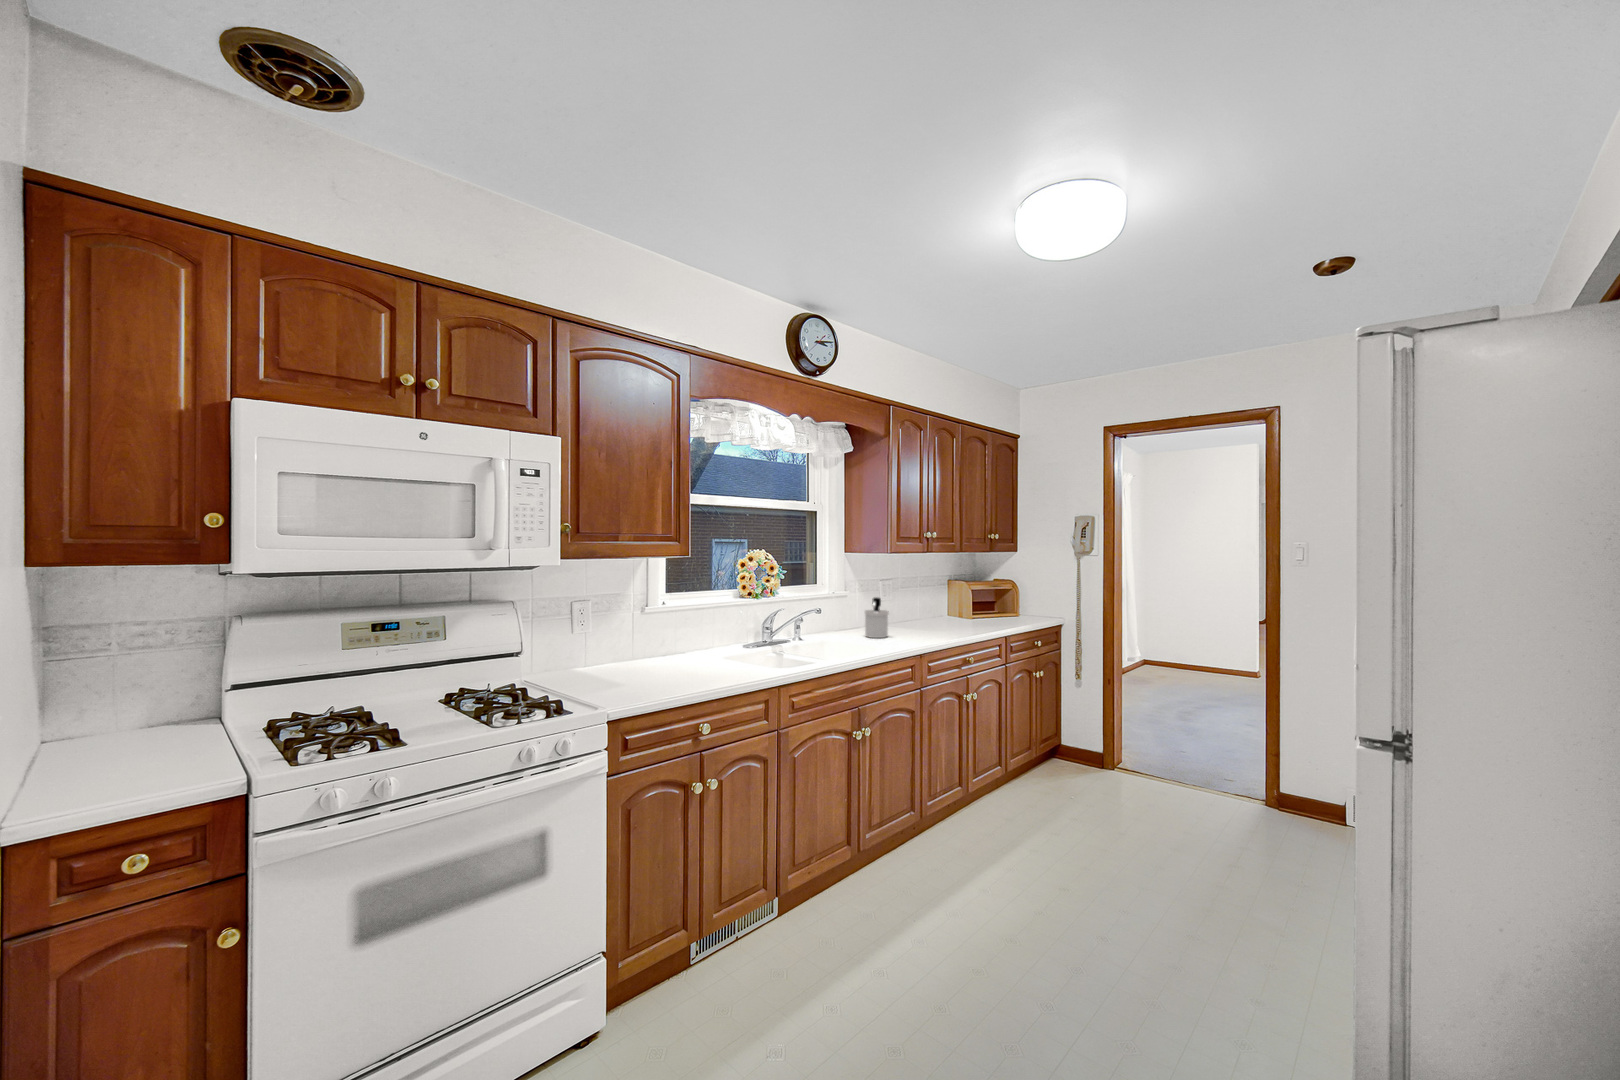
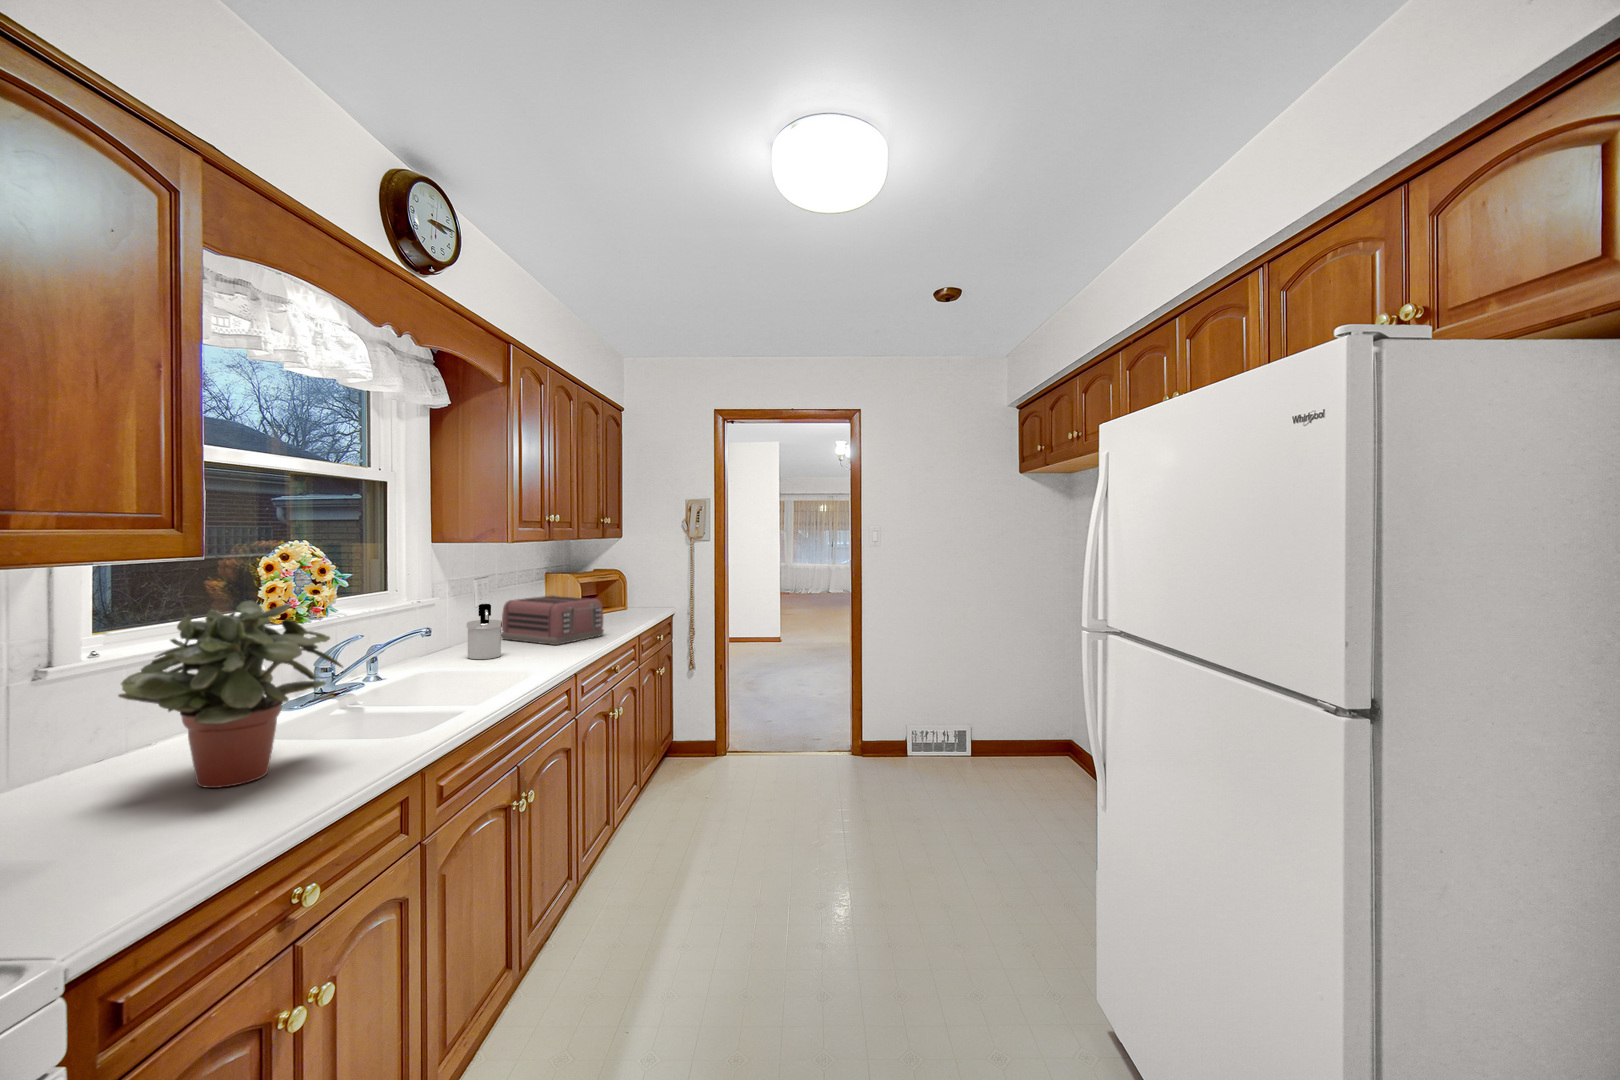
potted plant: none [660,577,752,676] -> present [118,601,343,788]
toaster: none [899,597,976,635] -> present [501,595,604,645]

